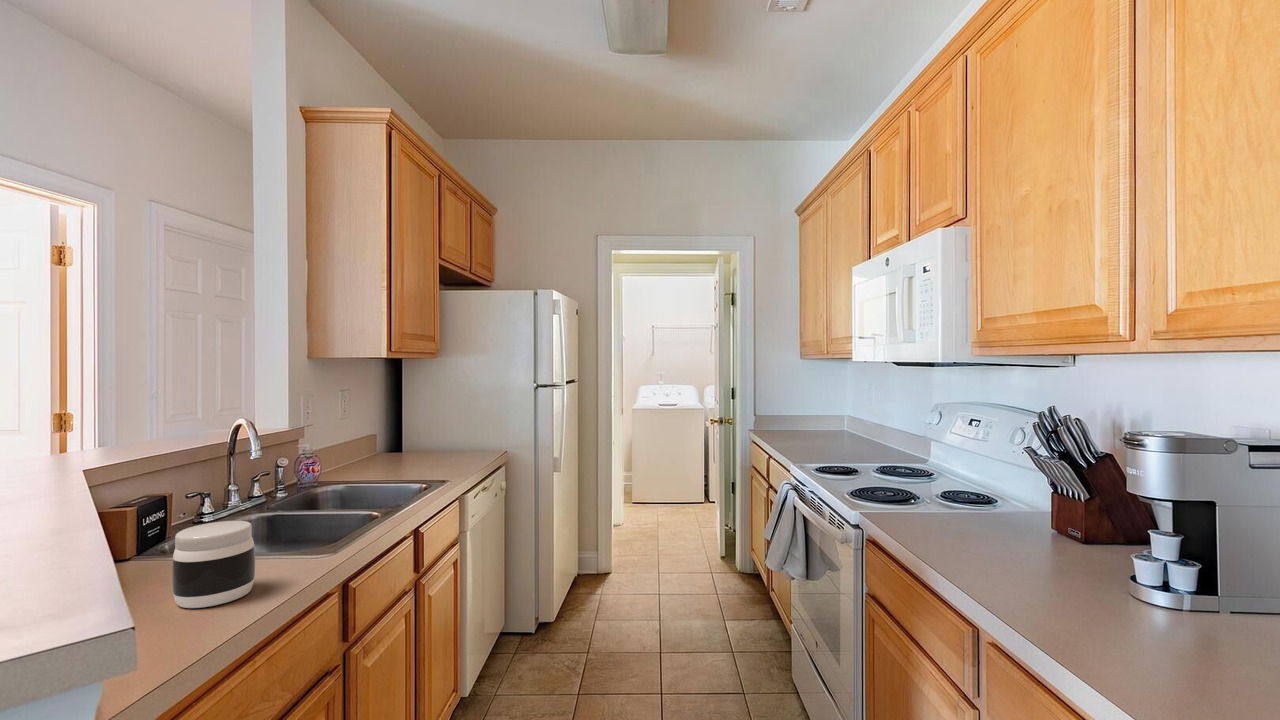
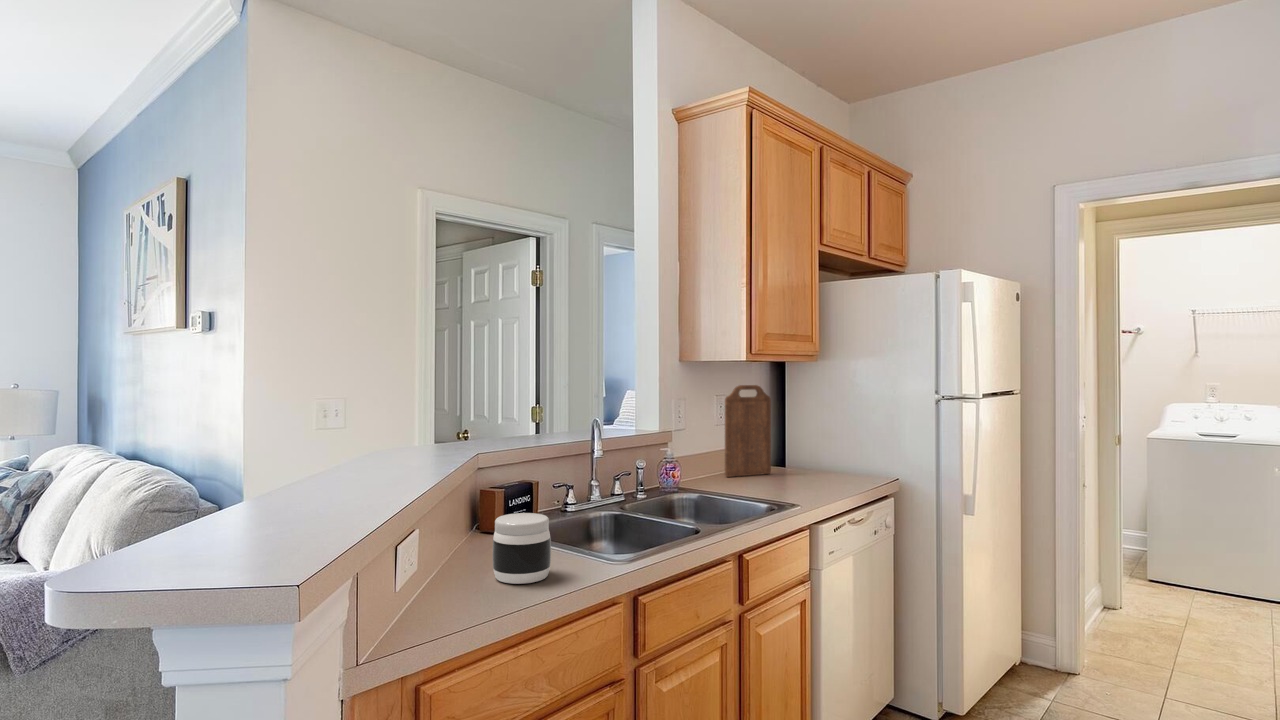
cutting board: none [354,380,397,466] -> present [725,385,771,477]

